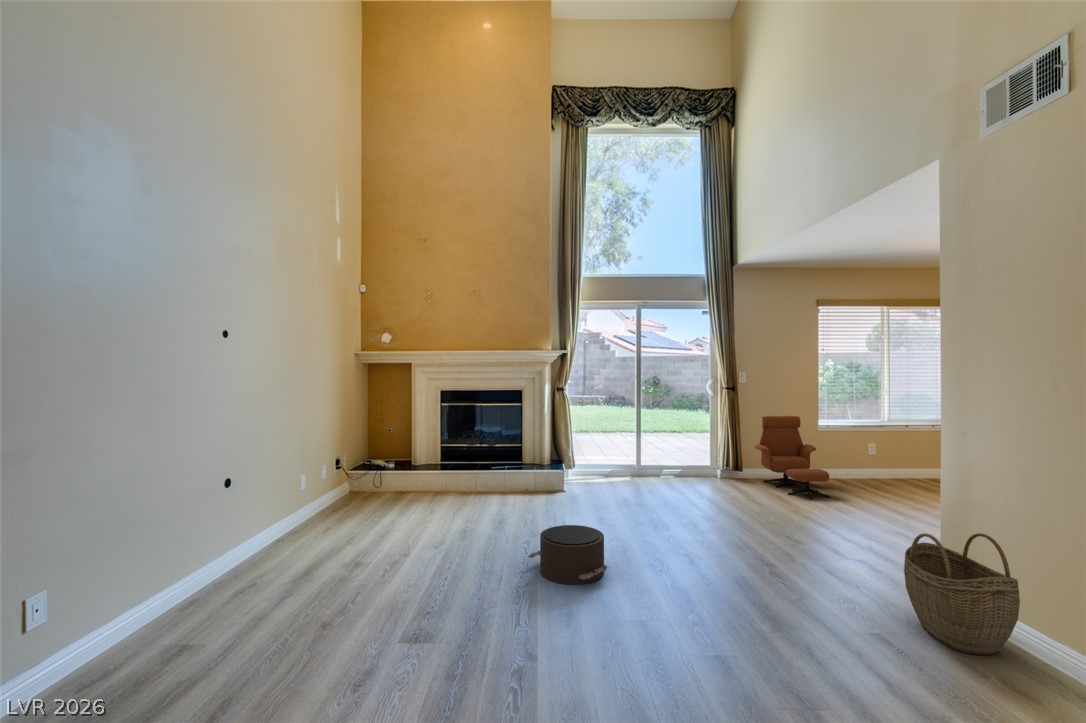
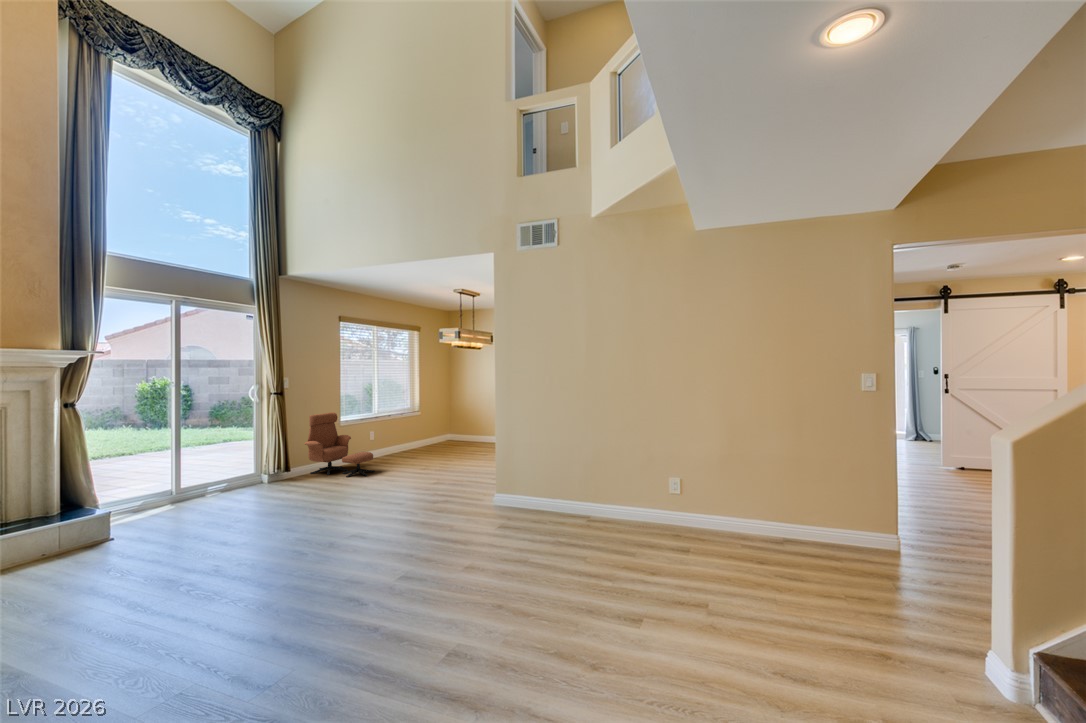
pouf: present [528,525,609,585] -> none [275,533,365,595]
woven basket: present [904,533,1020,655] -> none [513,455,561,514]

